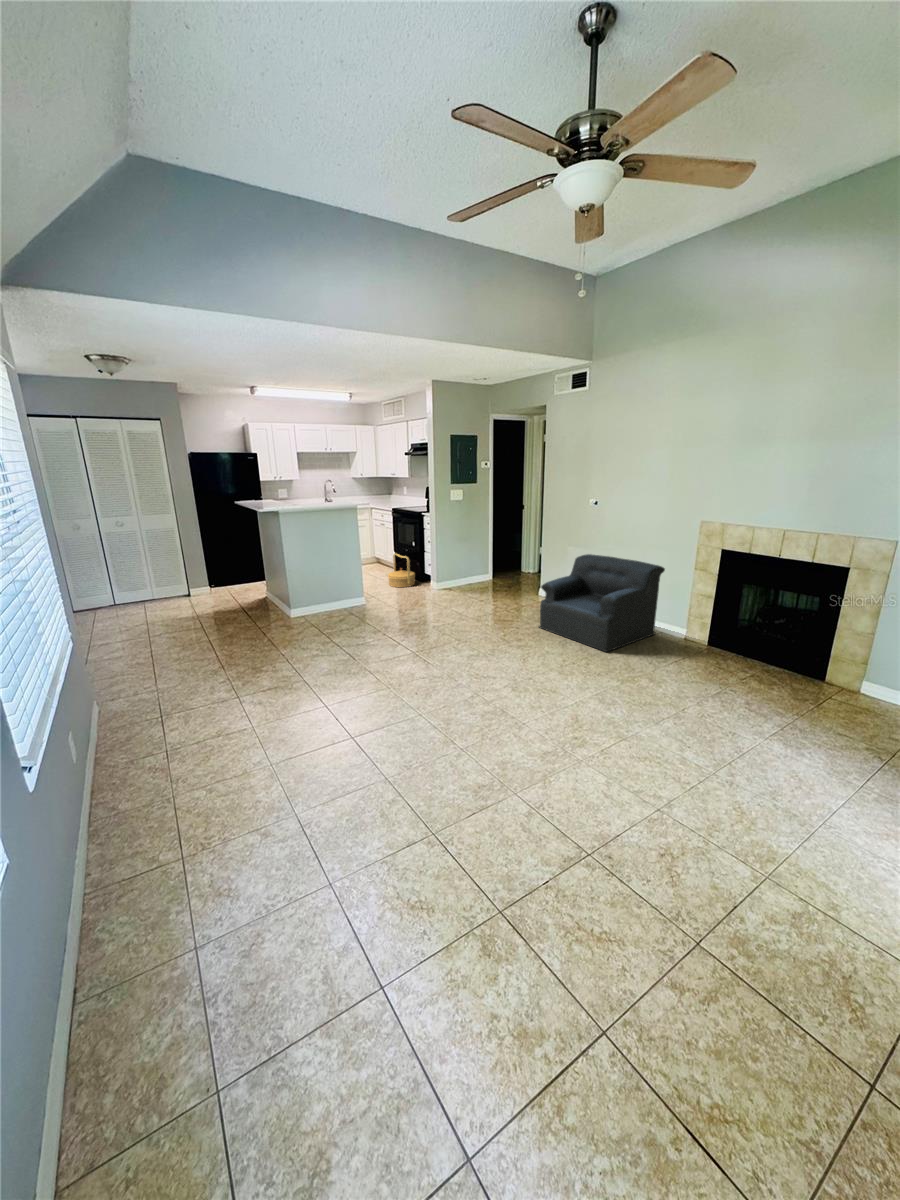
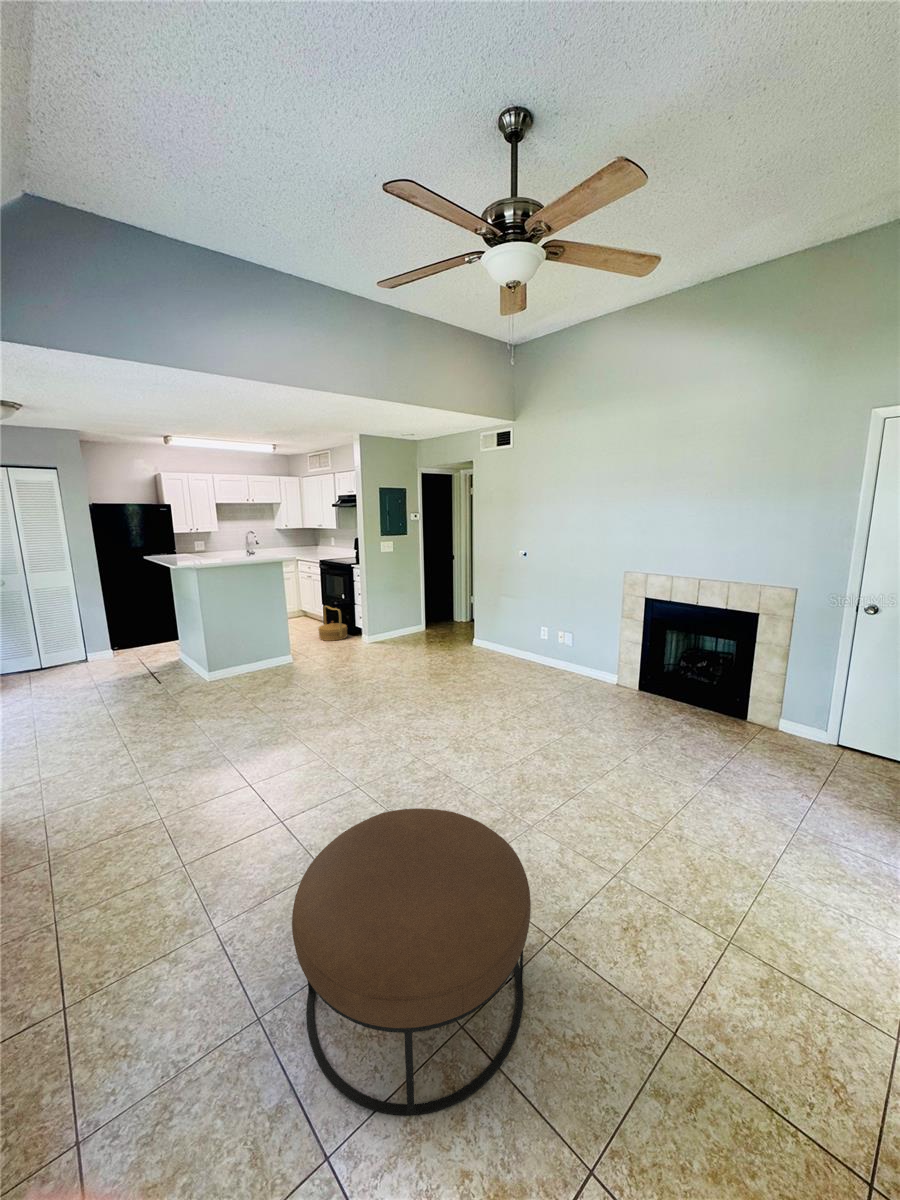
armchair: present [539,554,665,652] -> none [477,603,594,701]
ottoman: none [358,731,568,969] -> present [292,808,531,1116]

